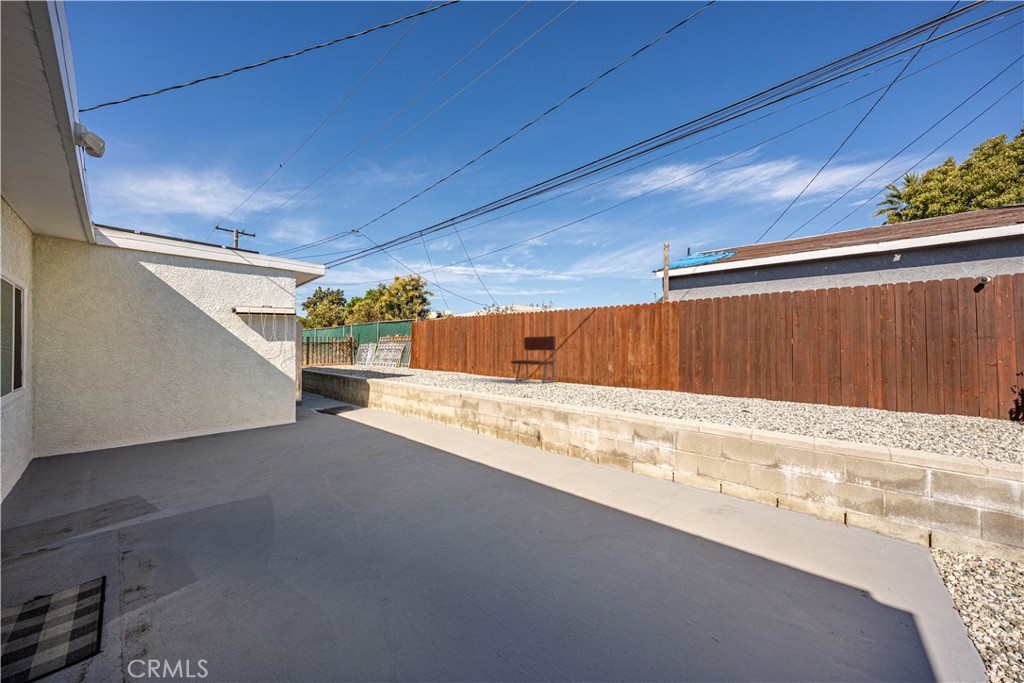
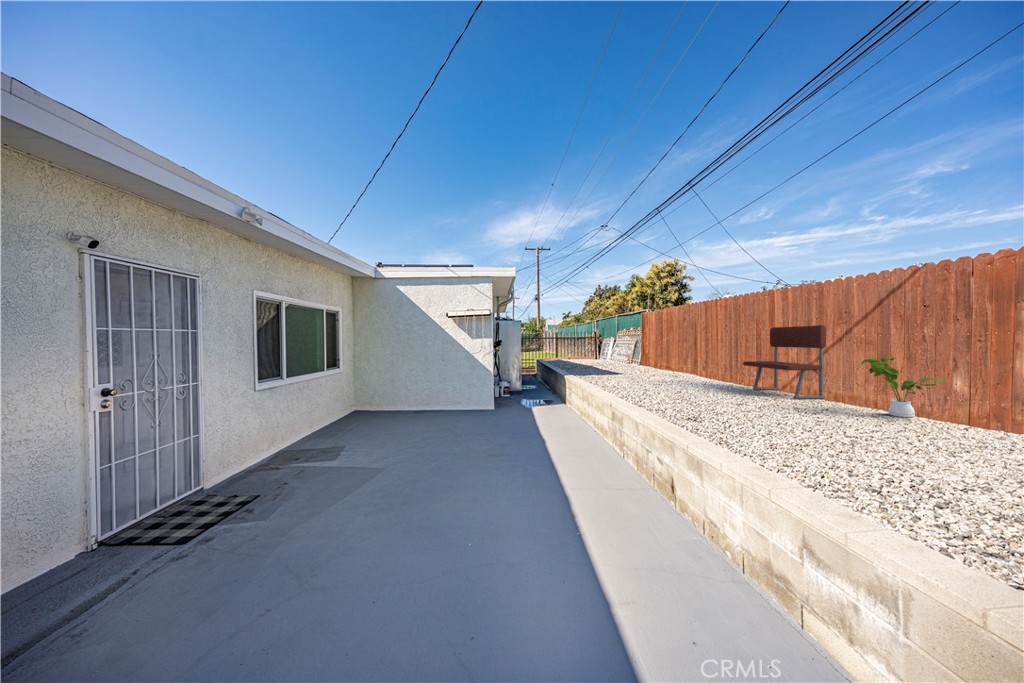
house plant: none [576,354,608,386] -> present [861,356,947,417]

